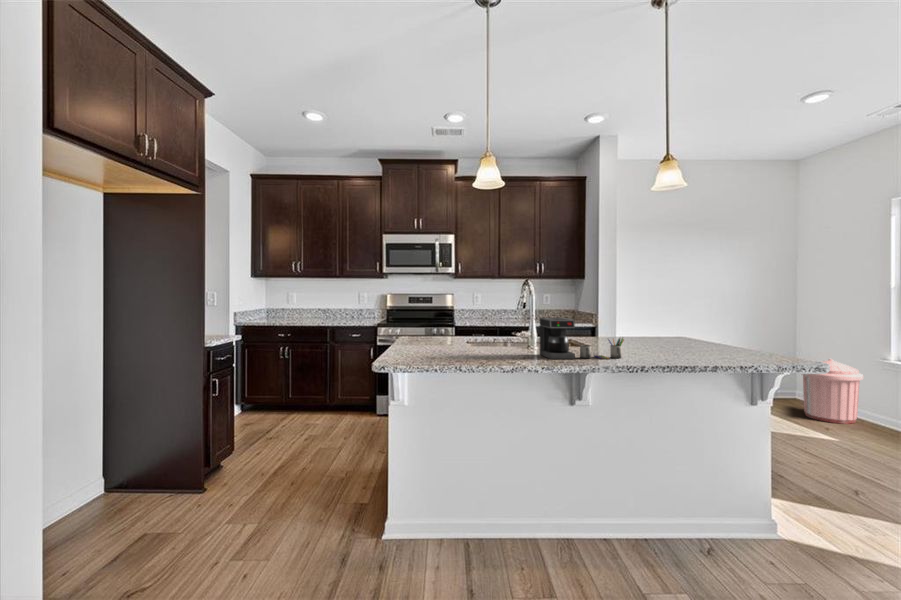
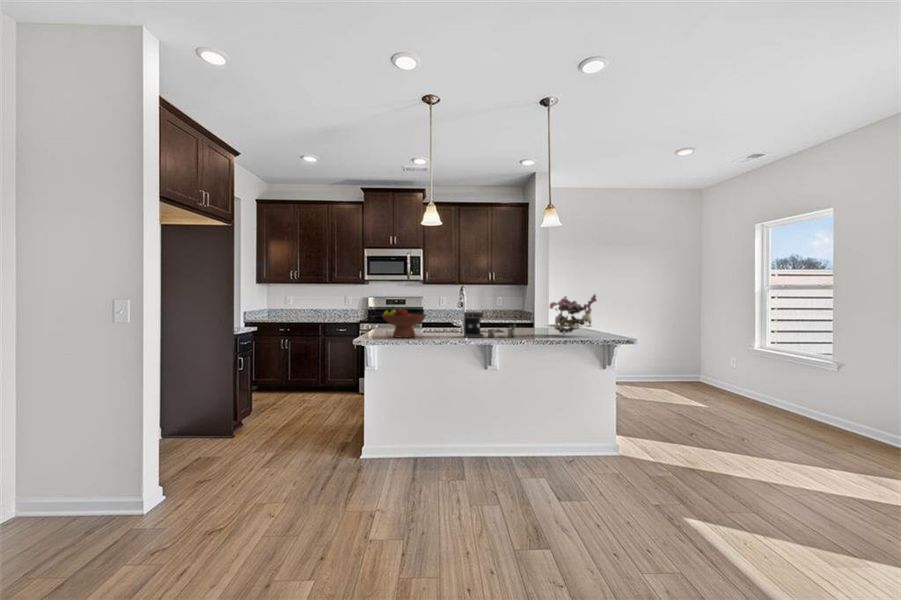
flower arrangement: none [657,290,750,353] -> present [548,294,597,334]
fruit bowl: none [415,310,486,359] -> present [382,307,426,338]
trash can: present [802,359,863,424] -> none [691,347,734,396]

